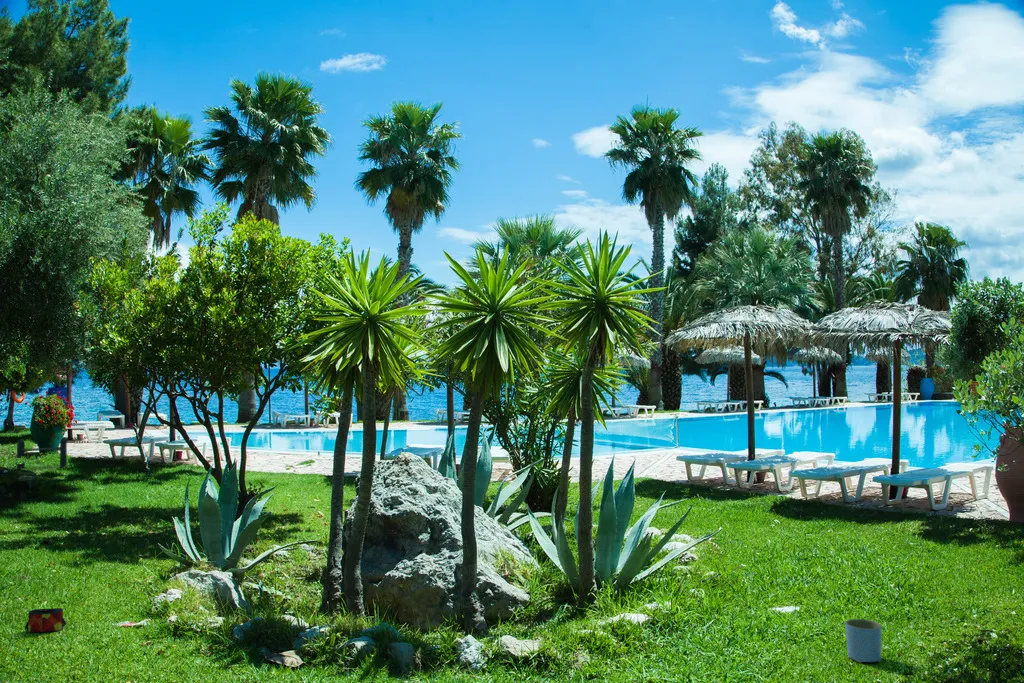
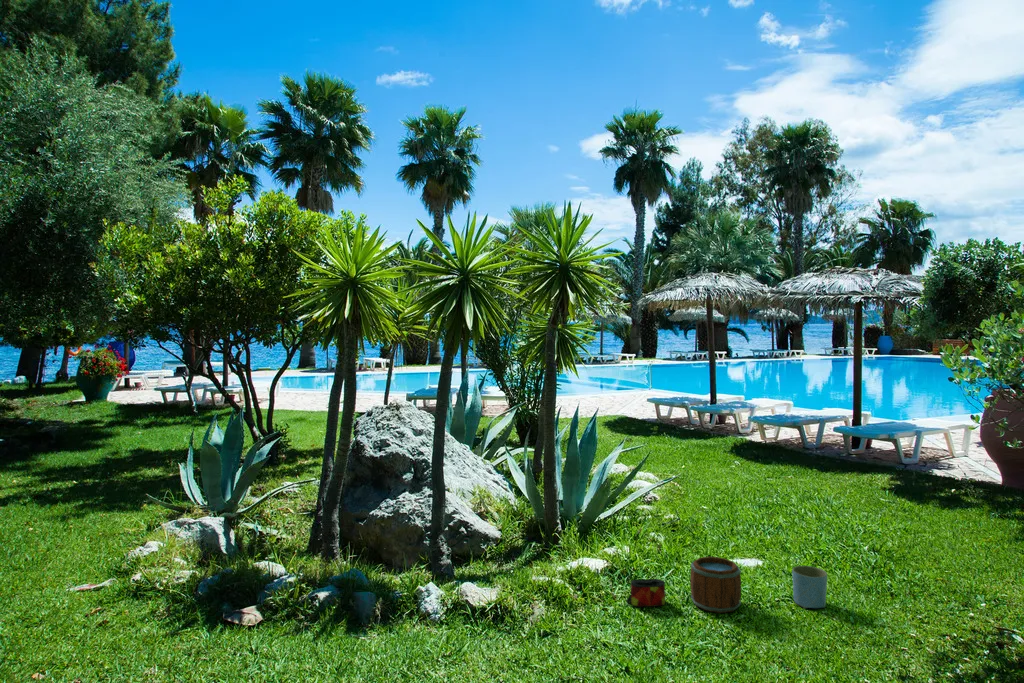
bench: present [17,437,67,470] -> none [105,378,147,405]
bag: present [25,608,66,633] -> present [626,579,666,607]
bucket: none [739,611,793,669] -> present [690,557,741,613]

